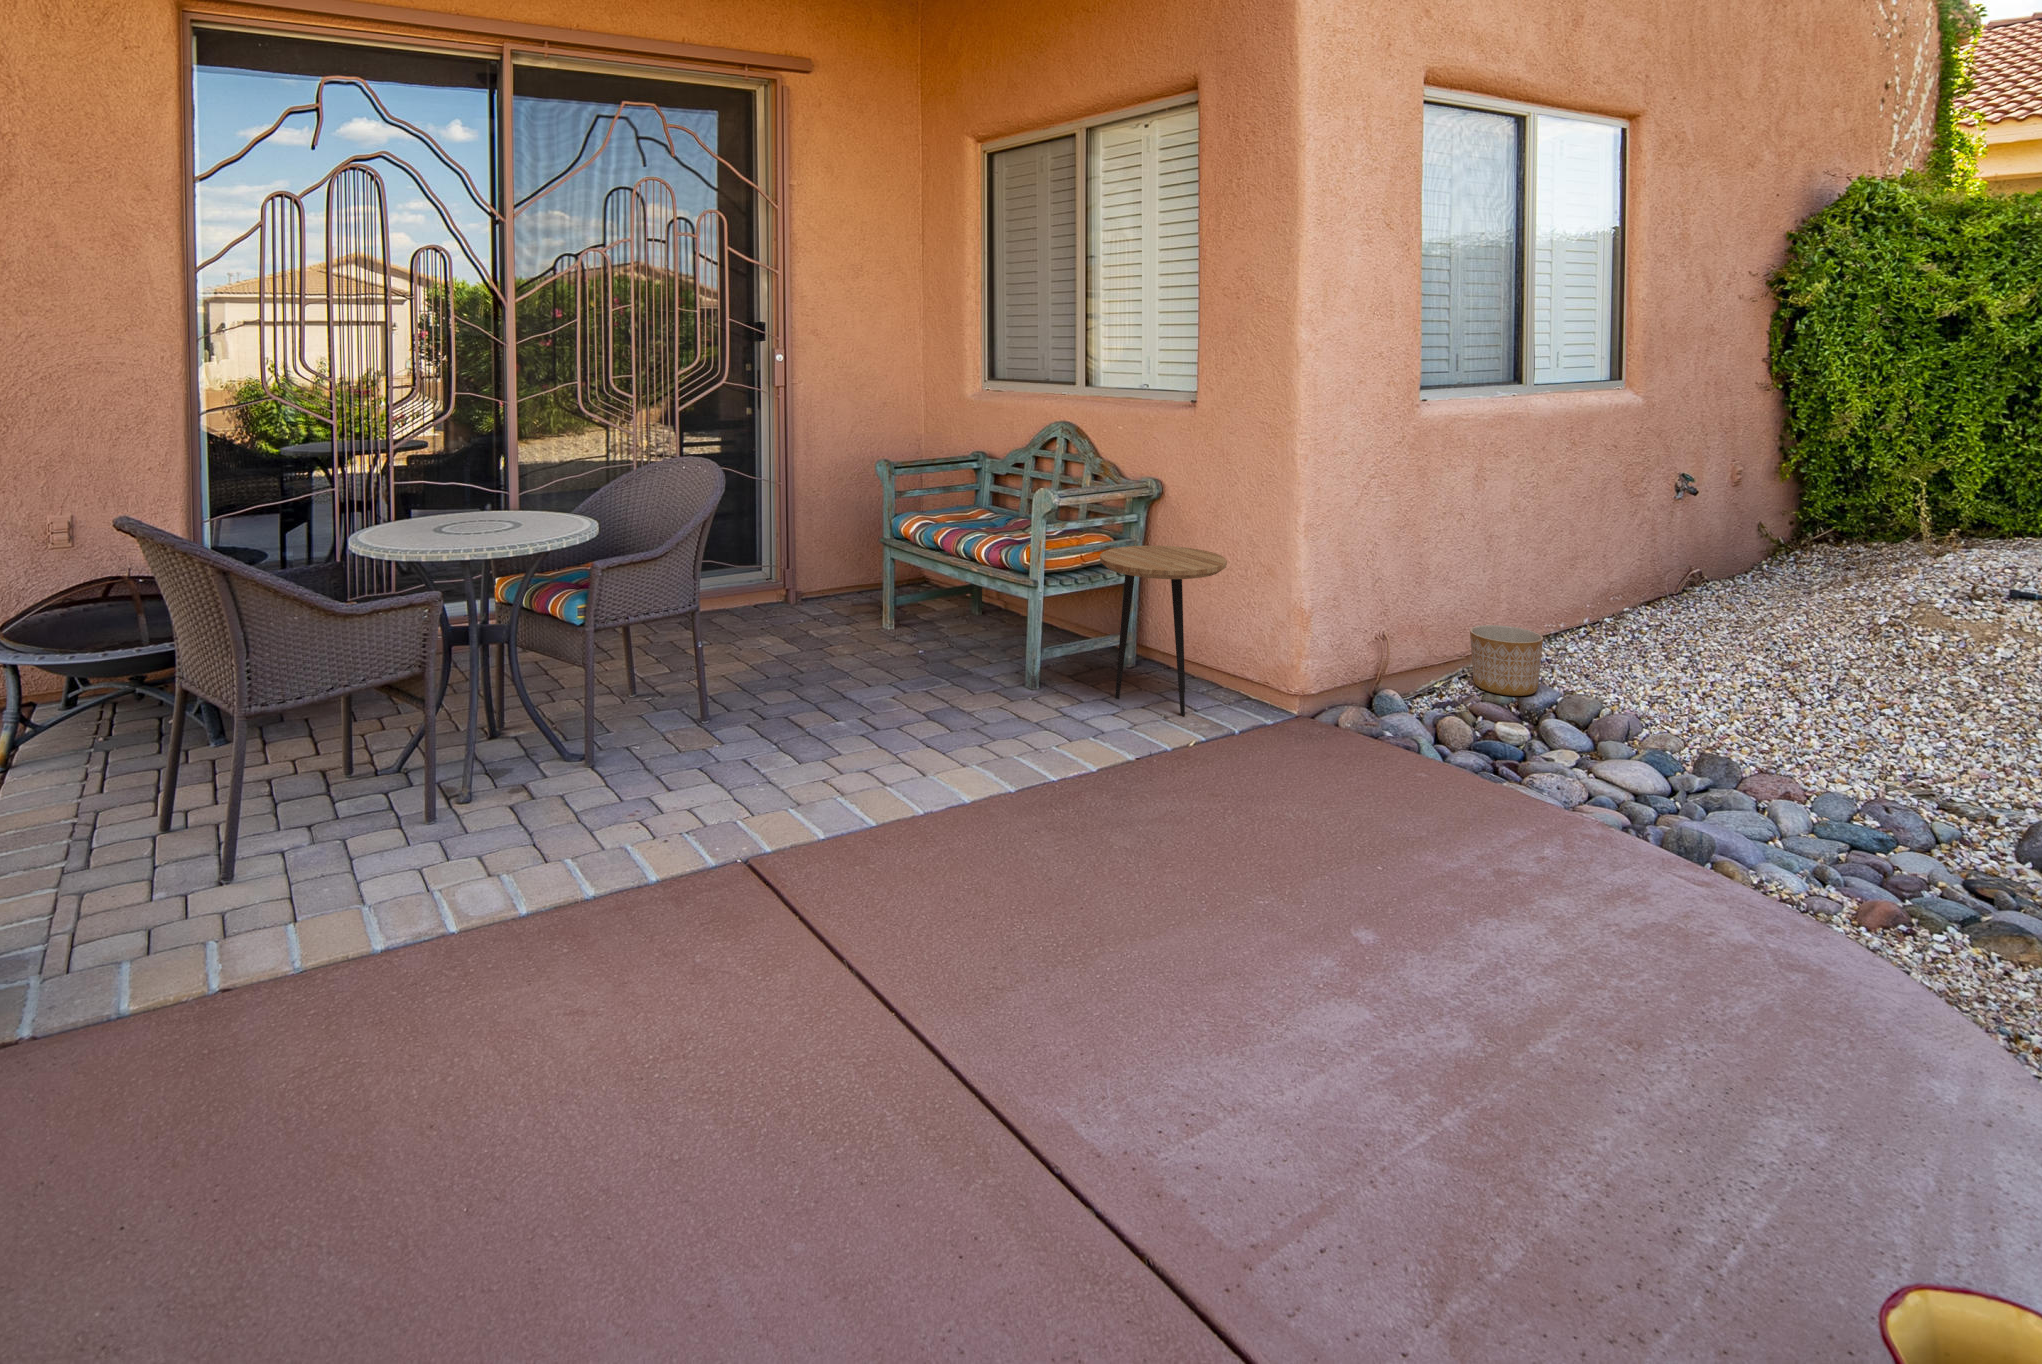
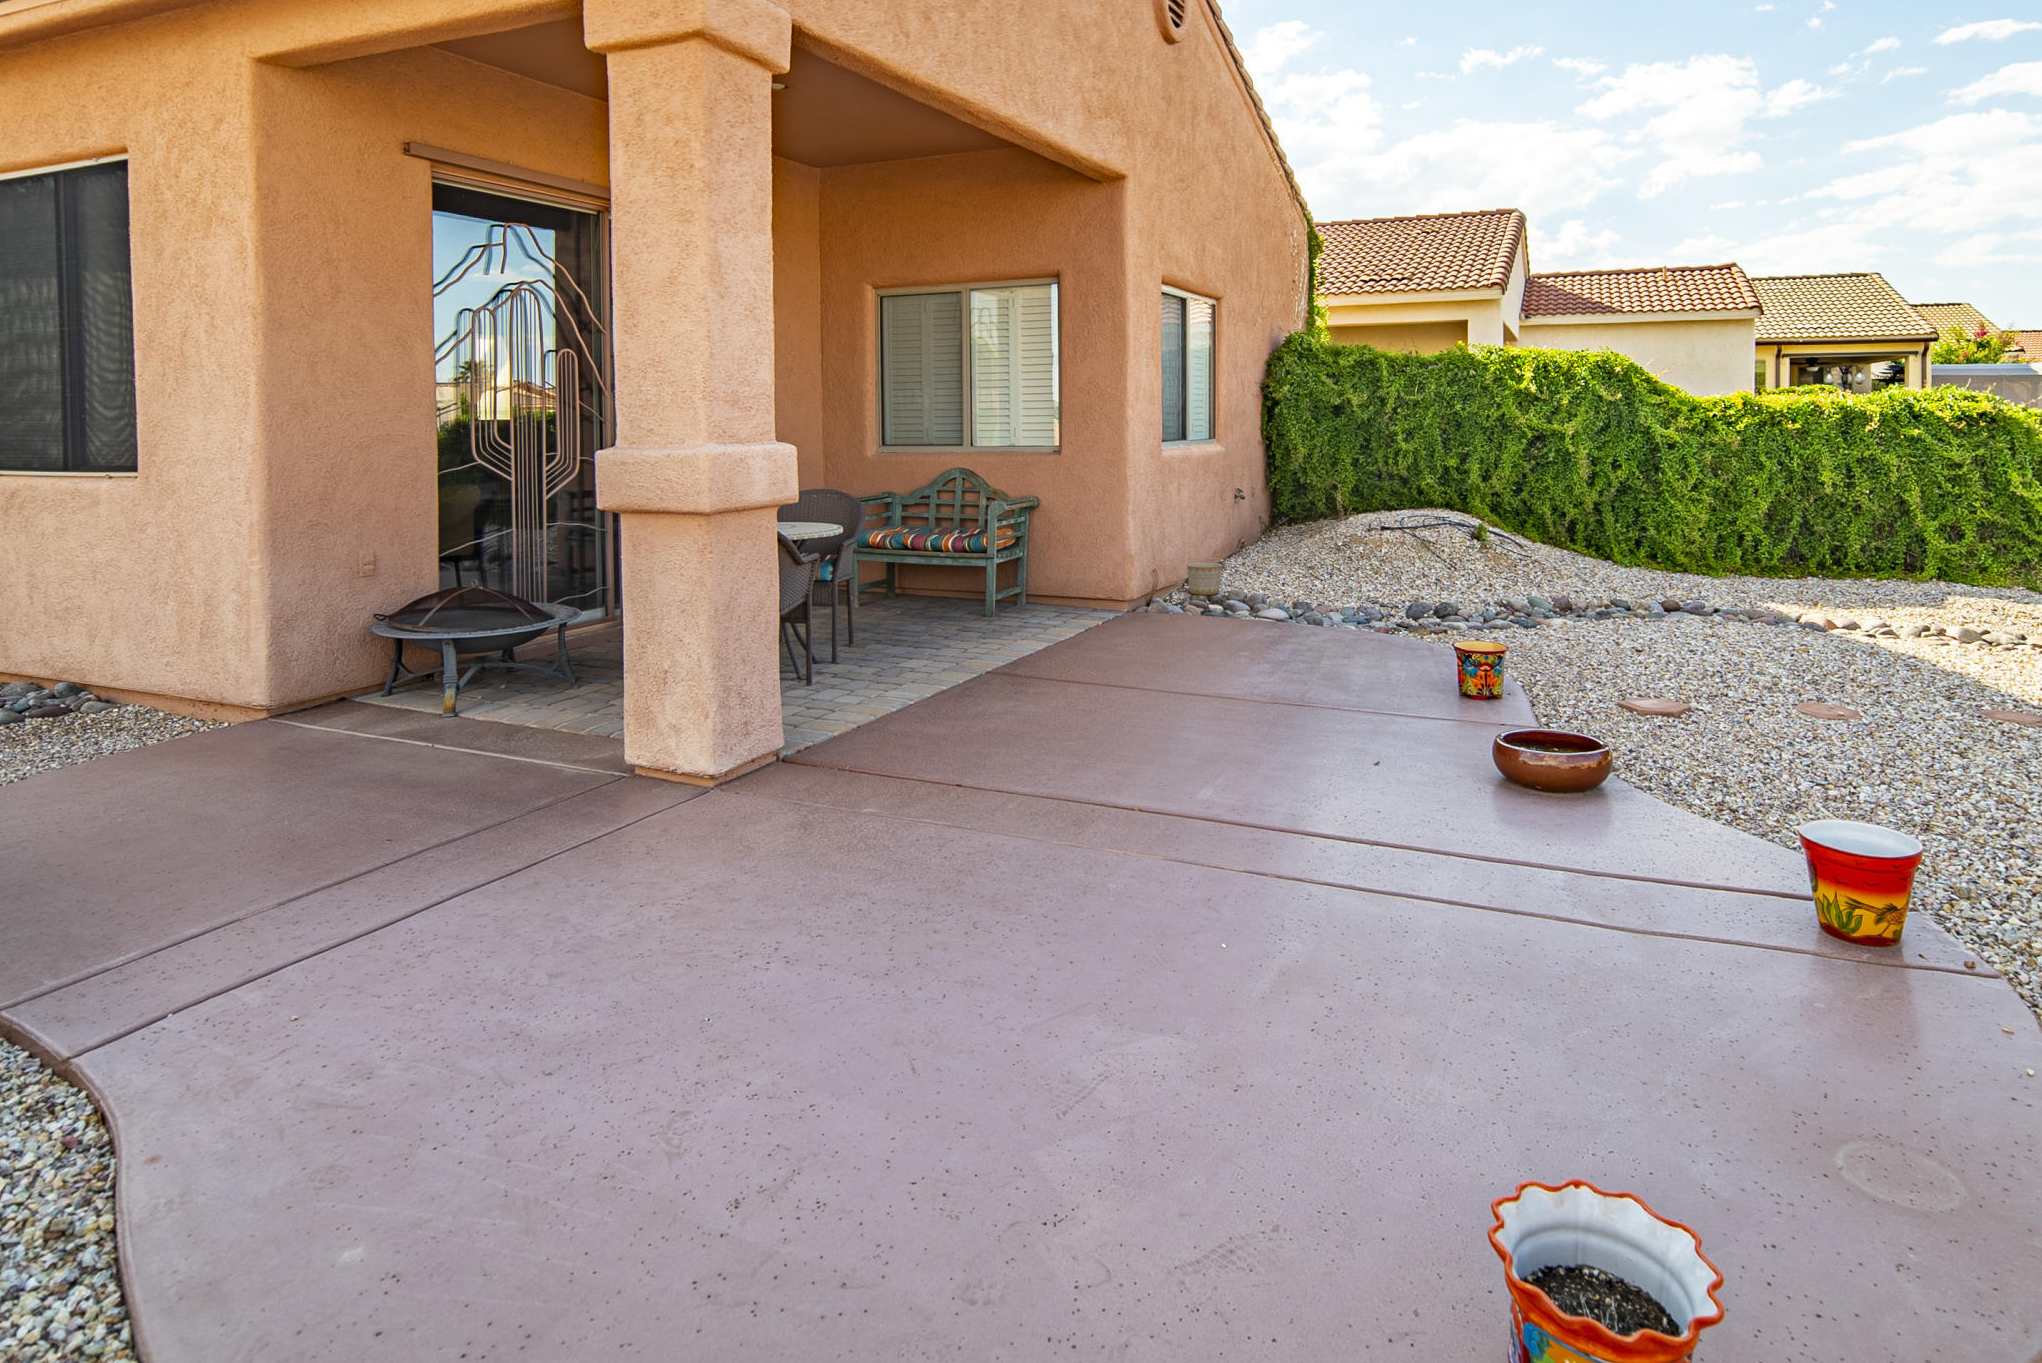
side table: present [1100,546,1227,716] -> none [1034,530,1102,616]

